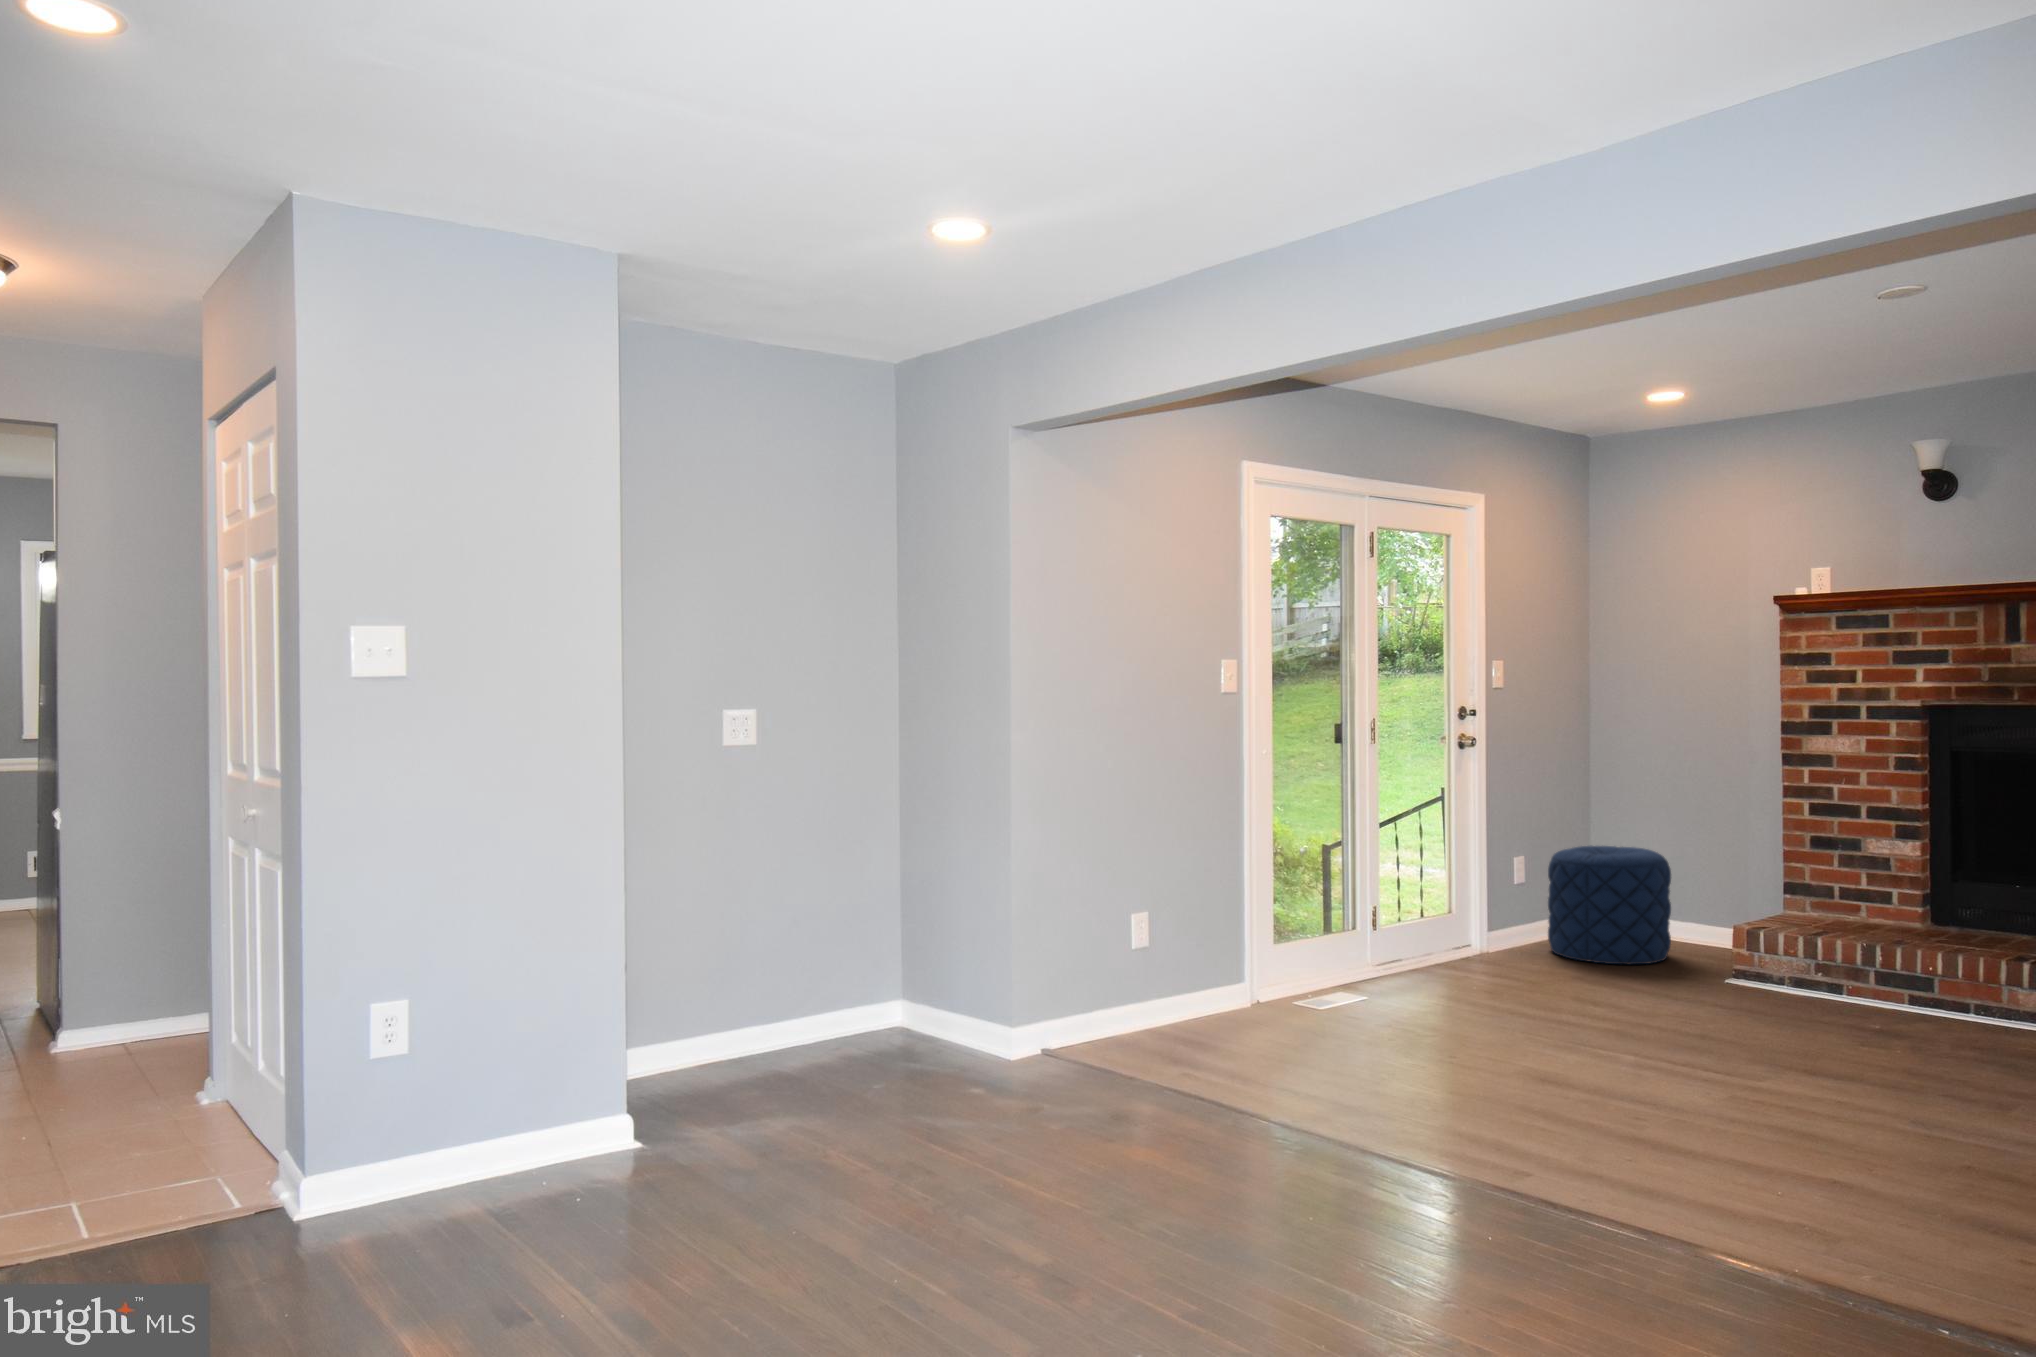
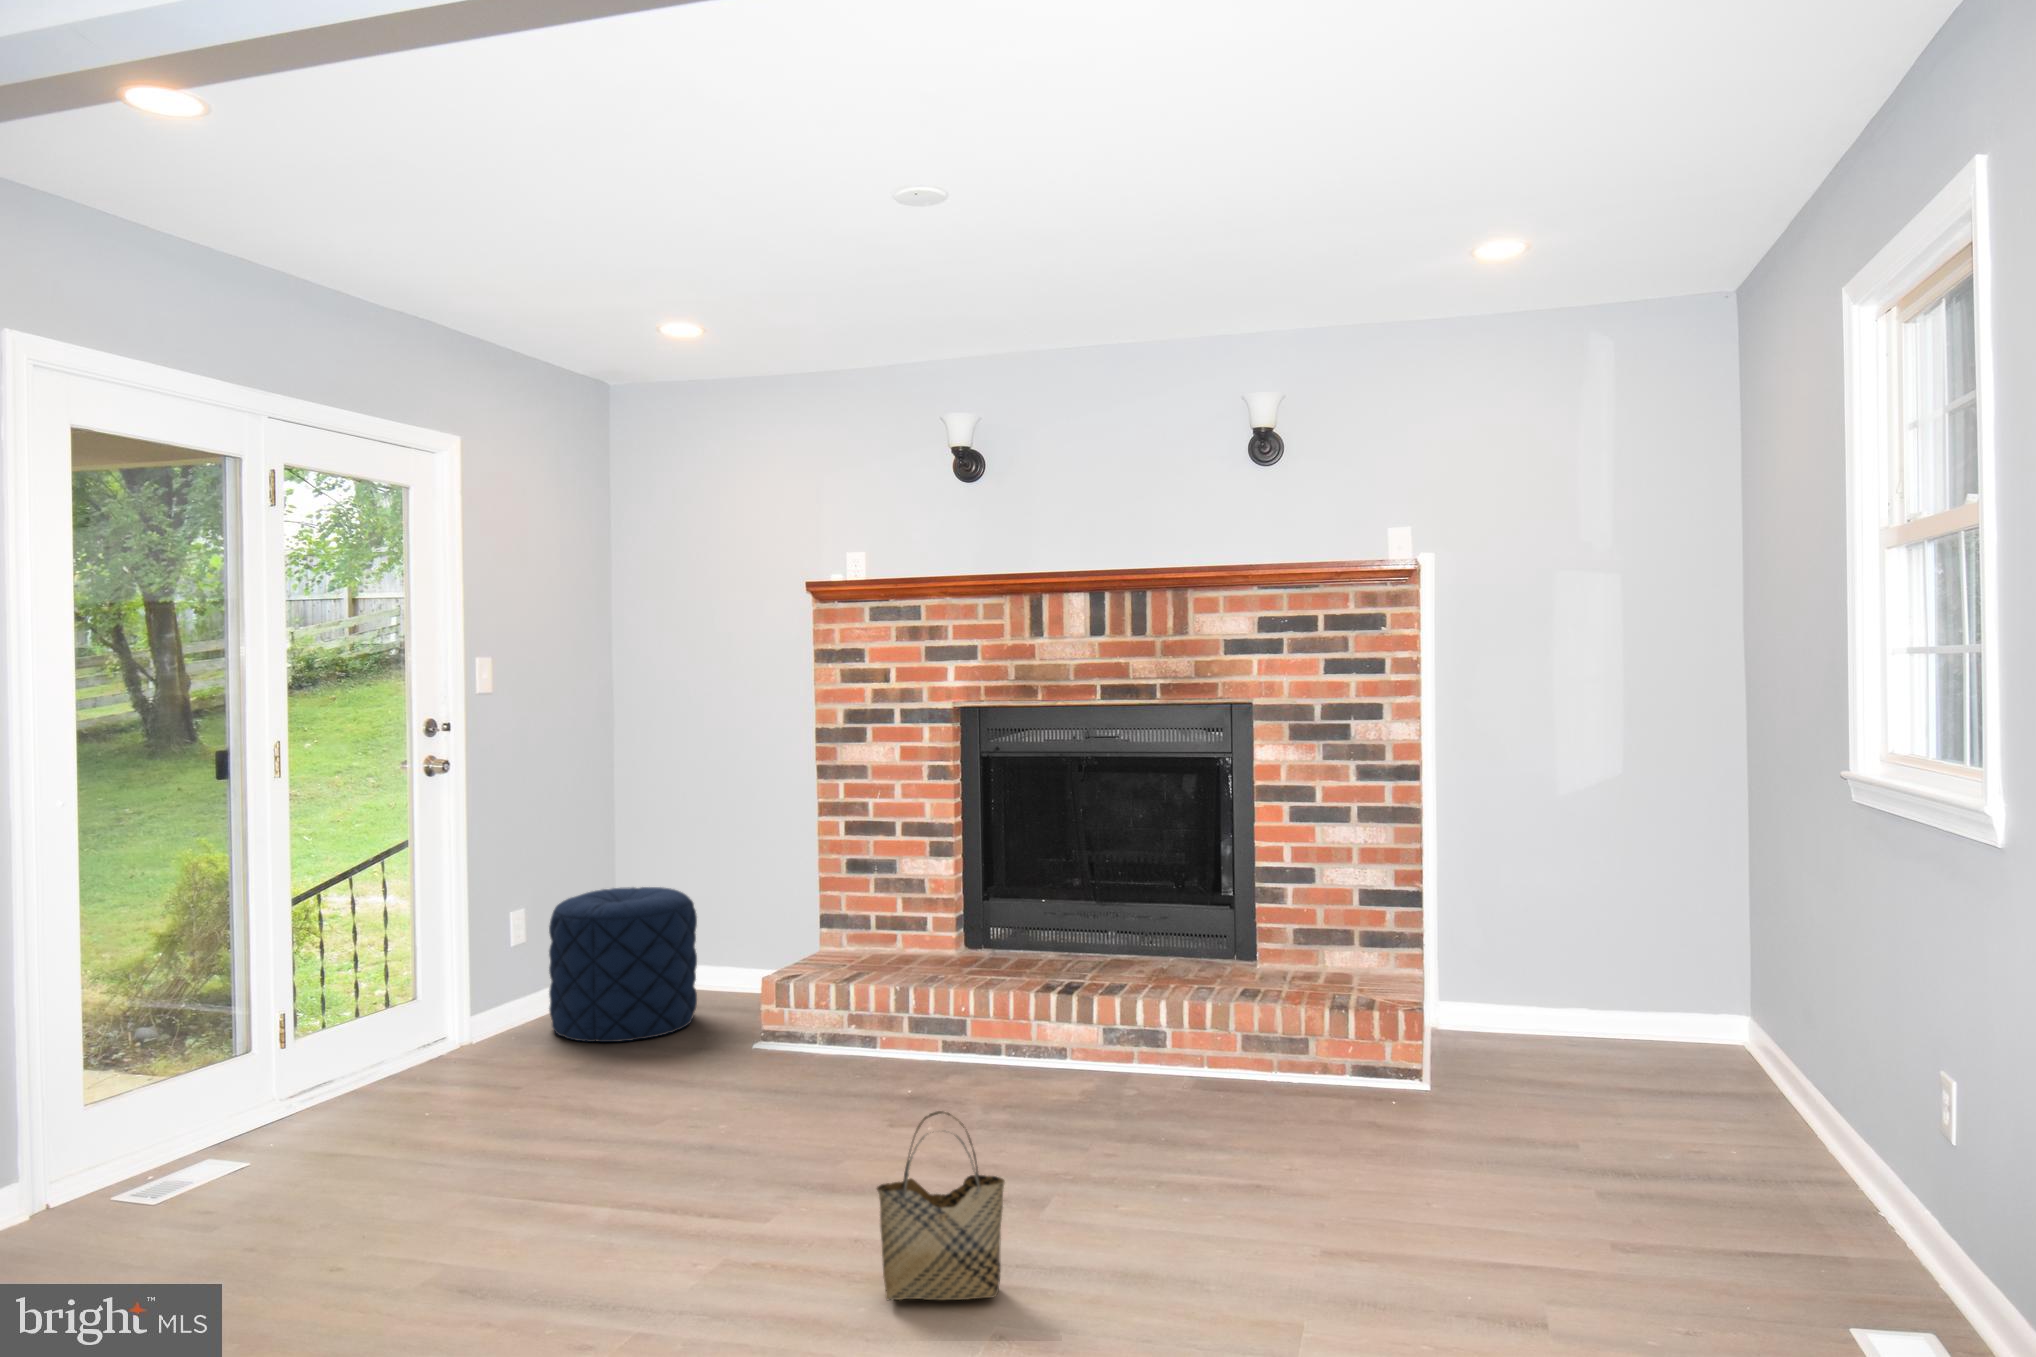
woven basket: none [1857,1003,1970,1144] -> present [877,1111,1005,1301]

